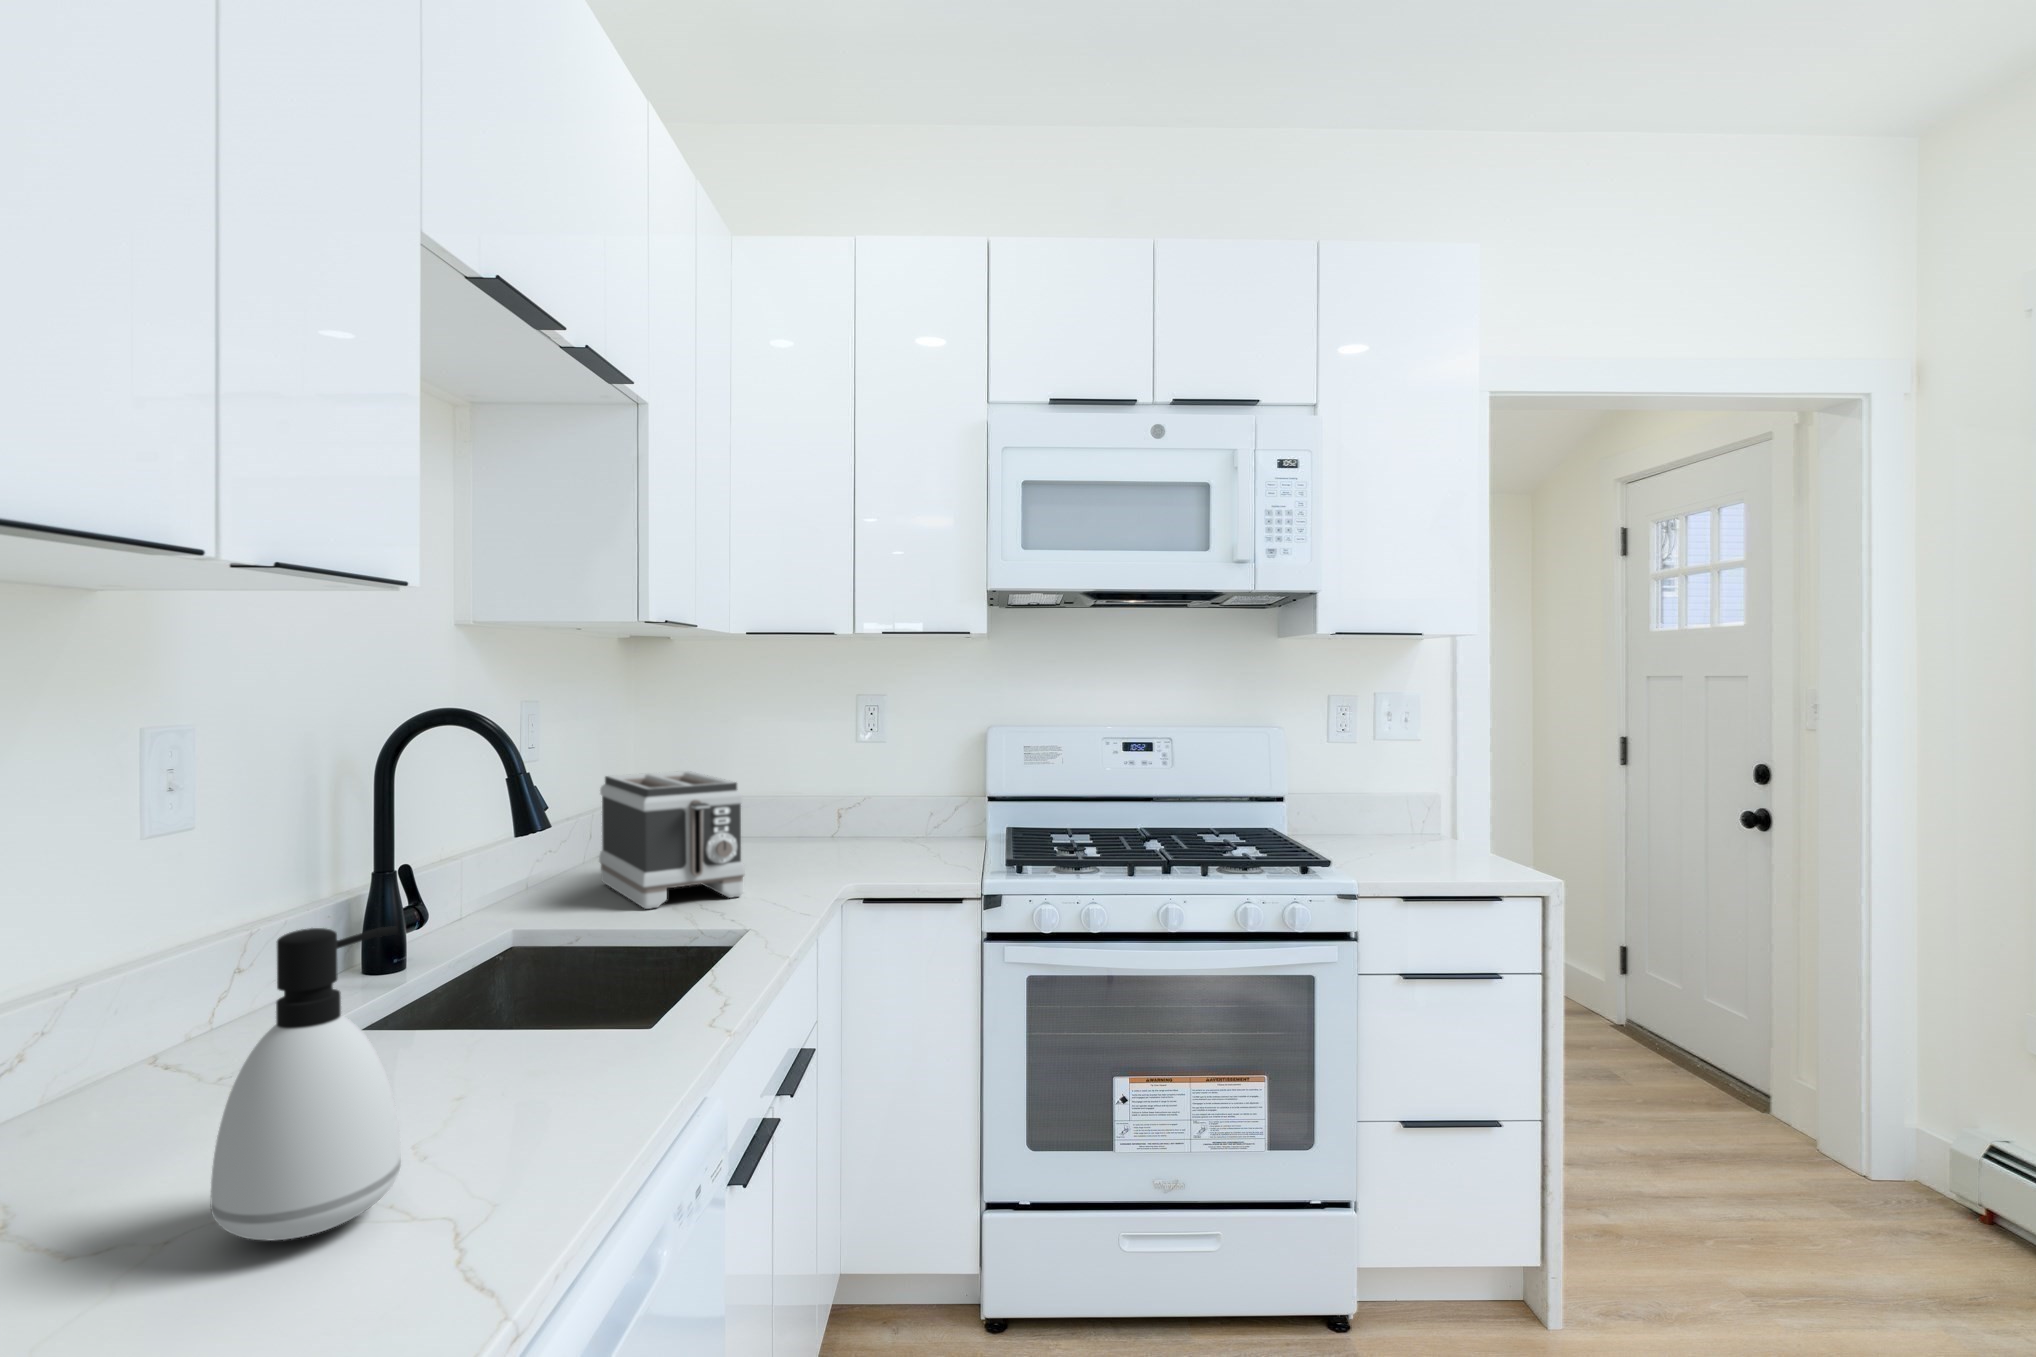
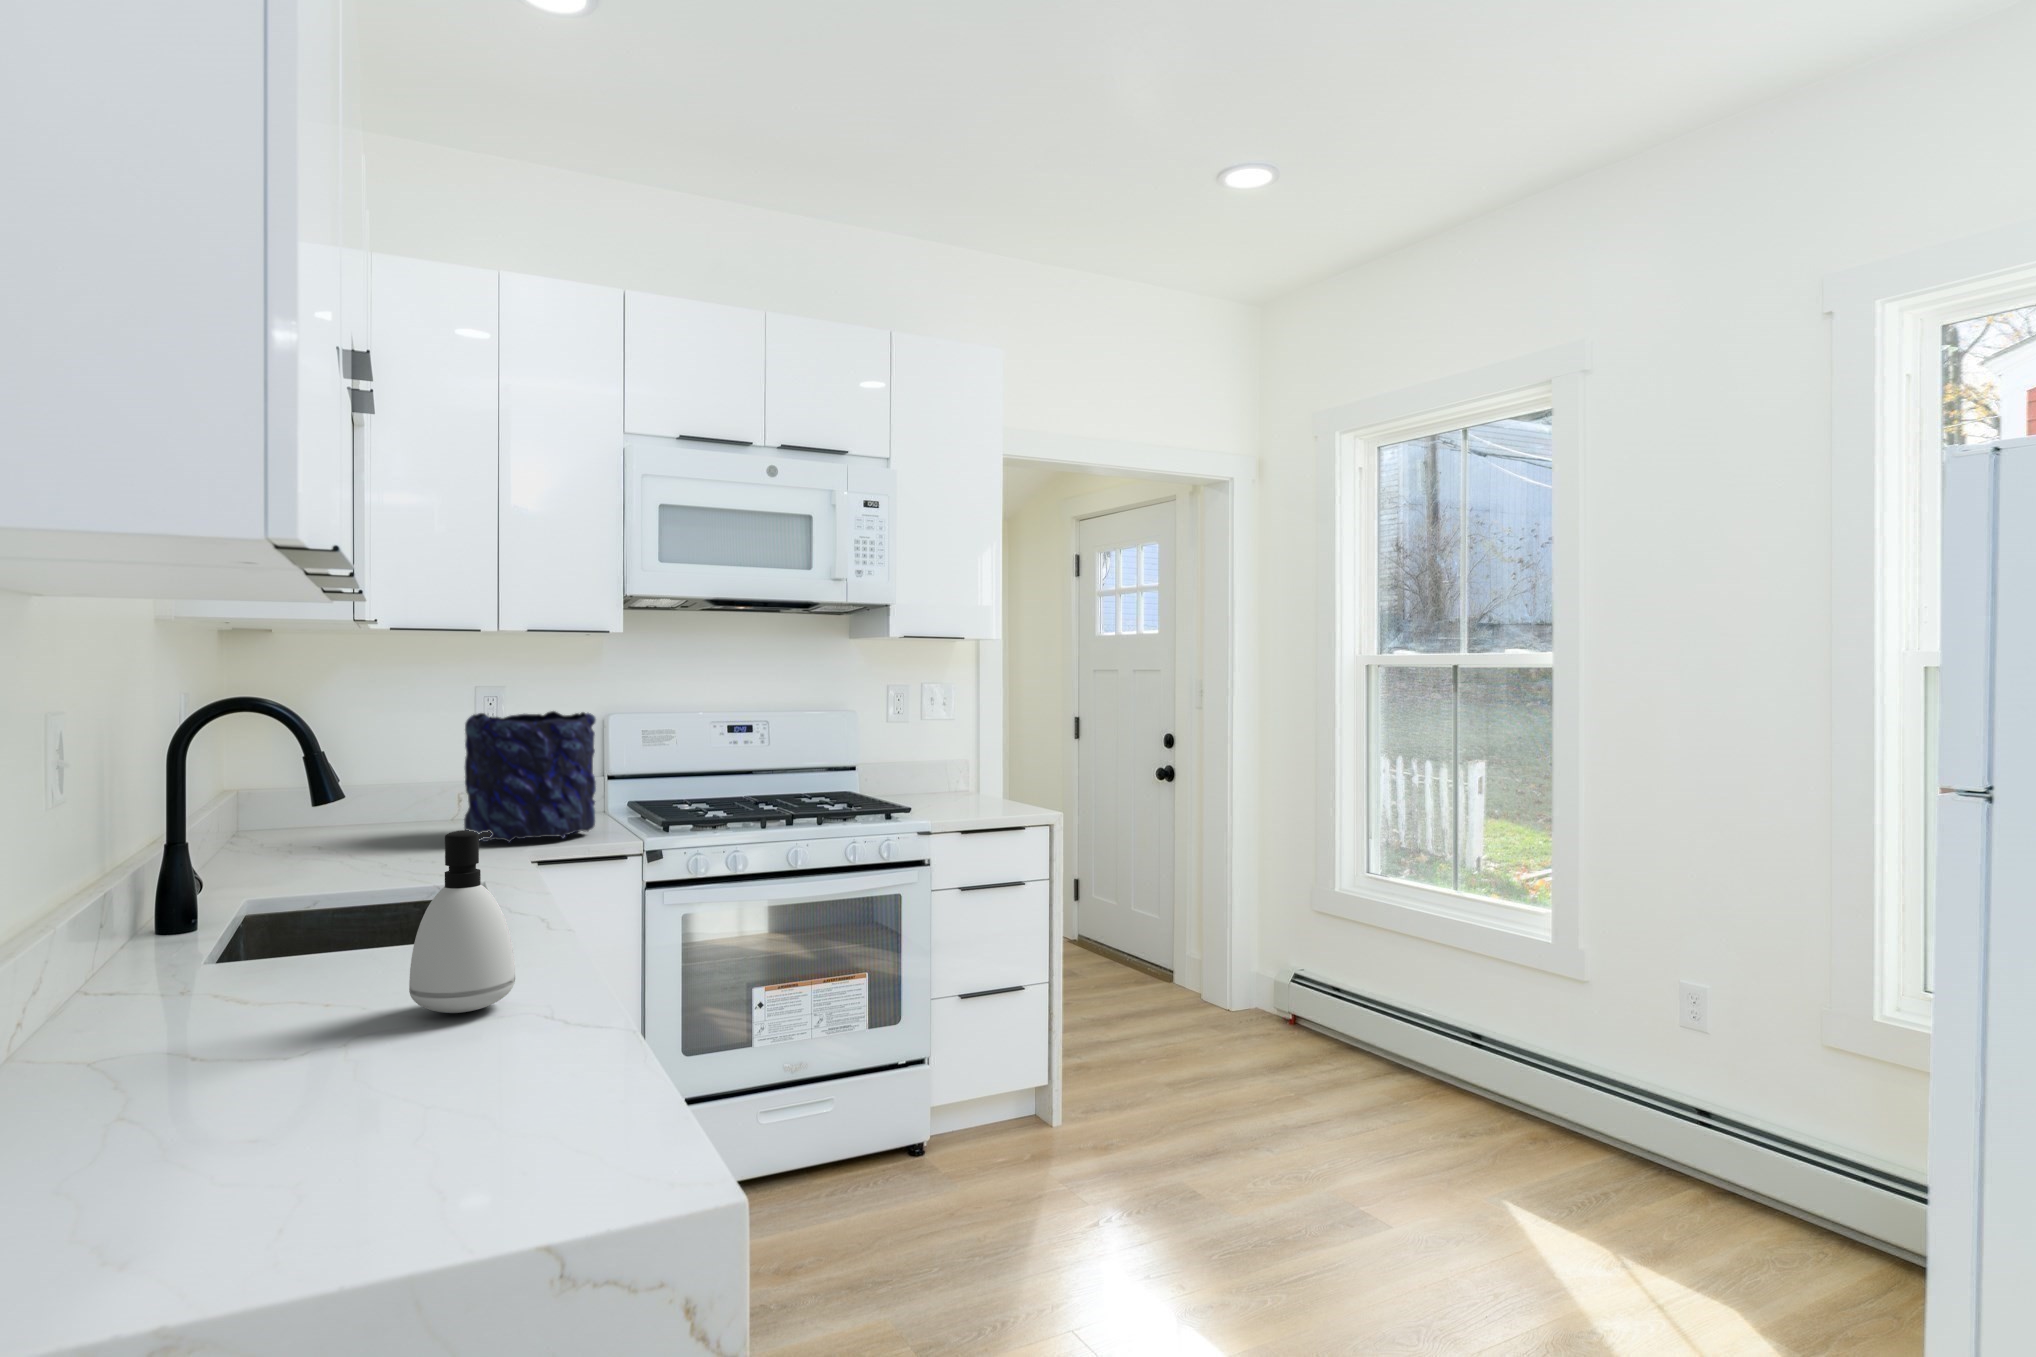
vase: none [813,721,950,871] -> present [464,711,596,842]
toaster: present [599,771,745,909] -> none [264,760,442,880]

